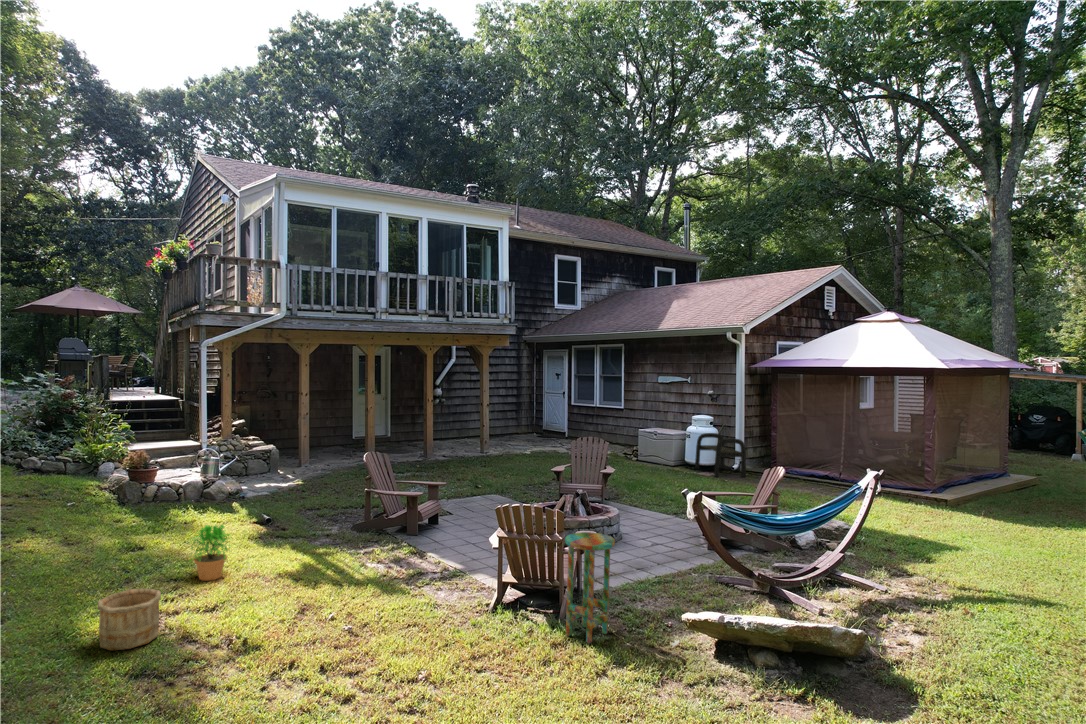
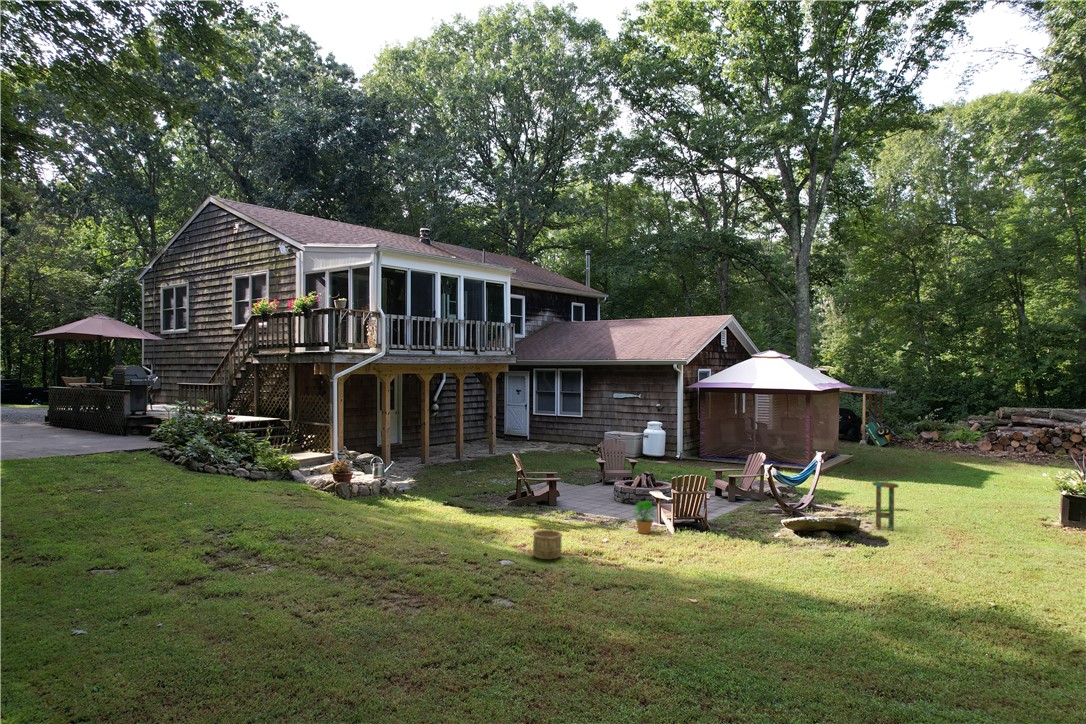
bench: present [695,433,746,477] -> none [652,433,691,463]
potted plant: present [190,525,230,581] -> present [633,501,654,534]
side table: present [565,532,615,644] -> present [873,482,899,531]

